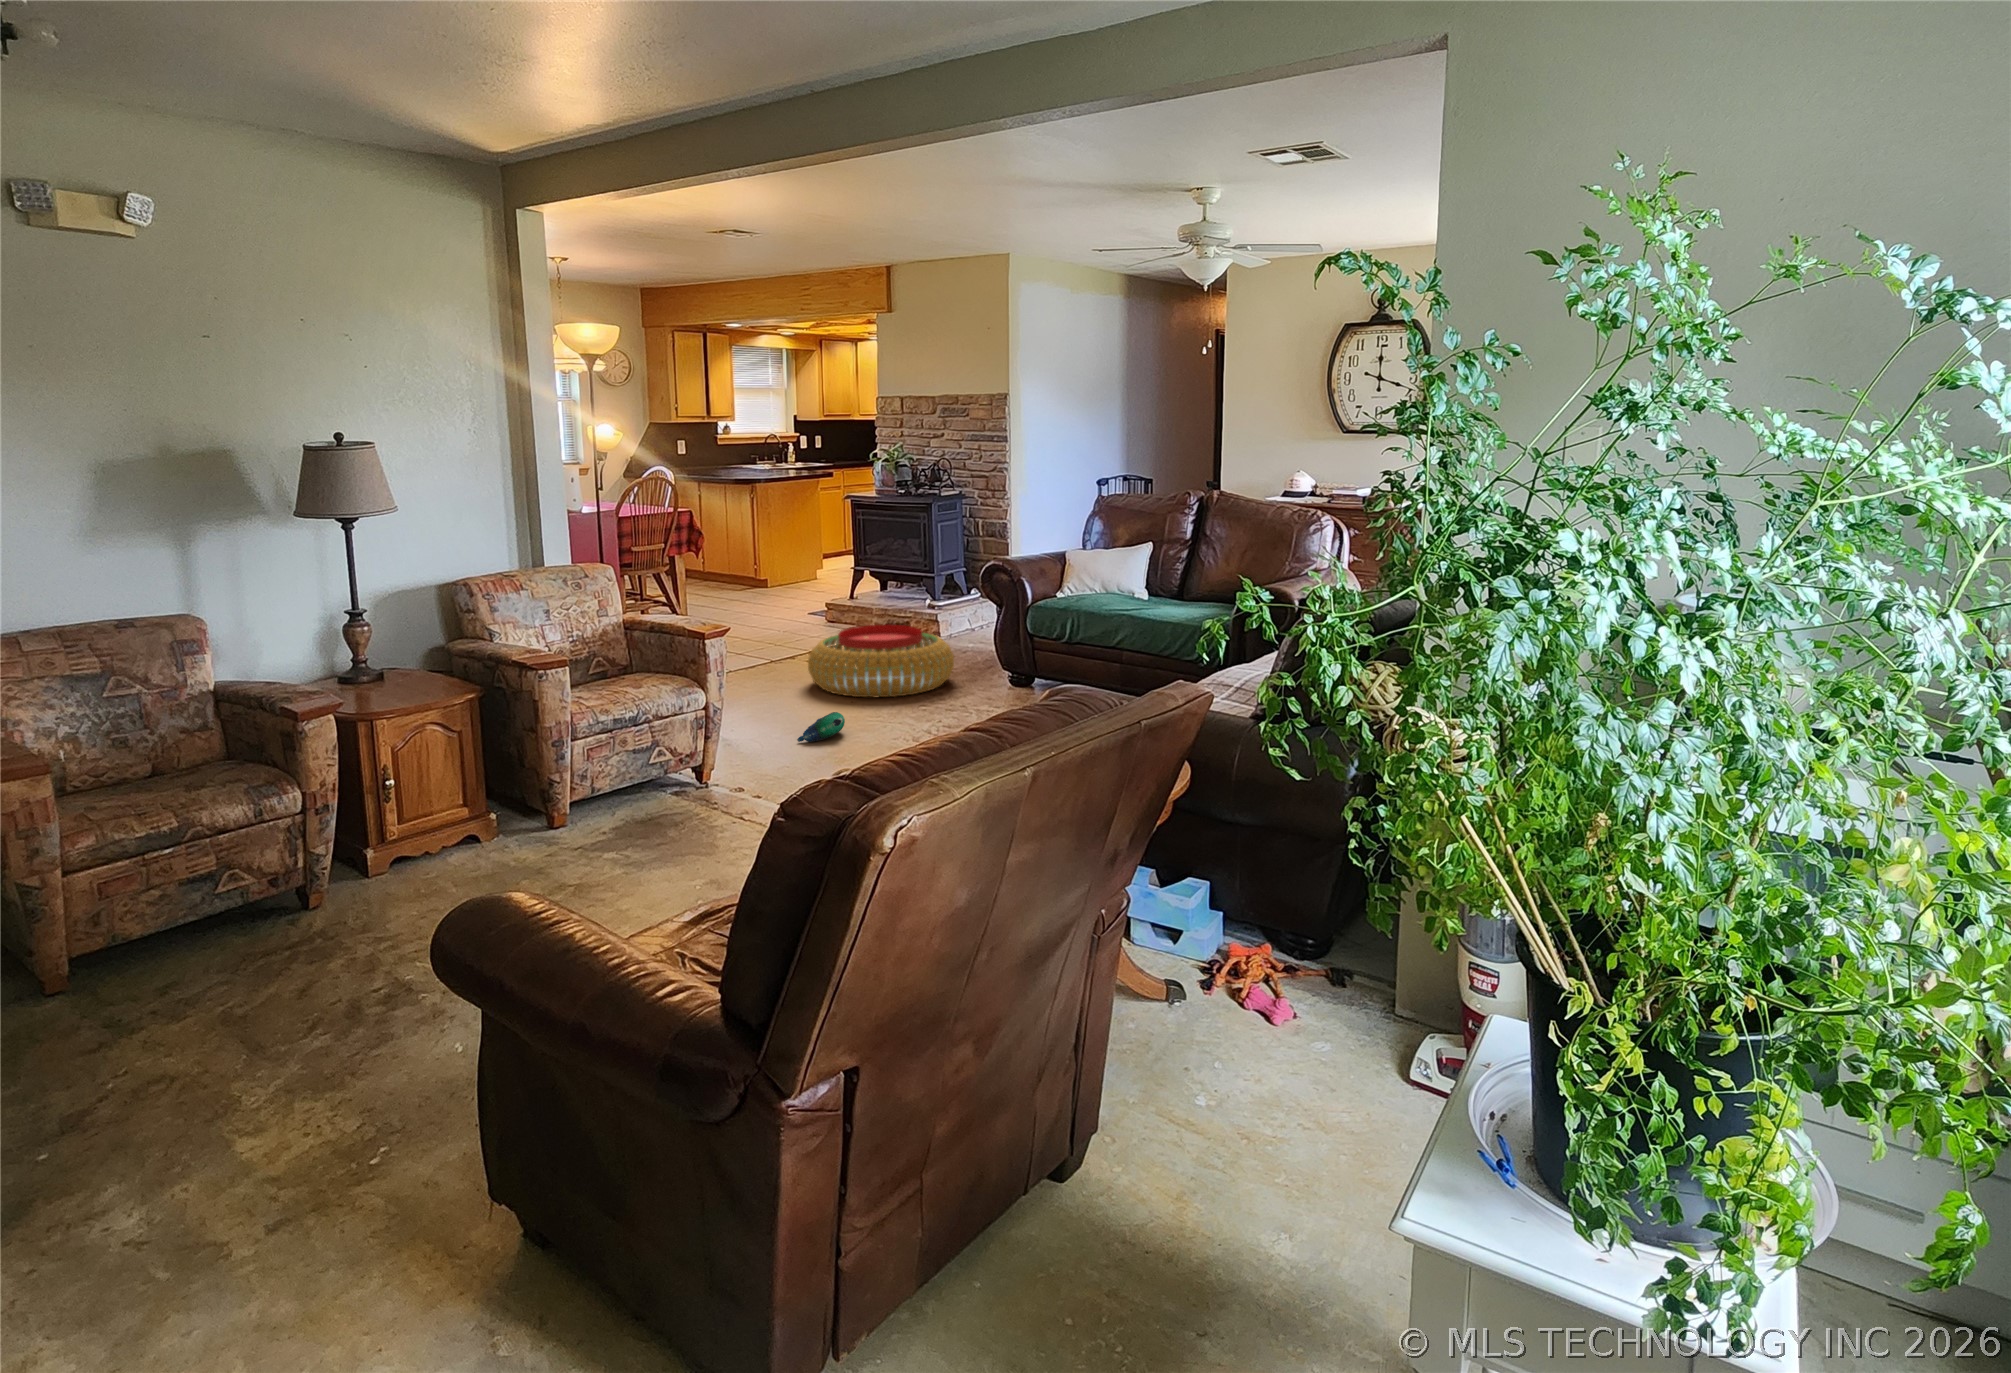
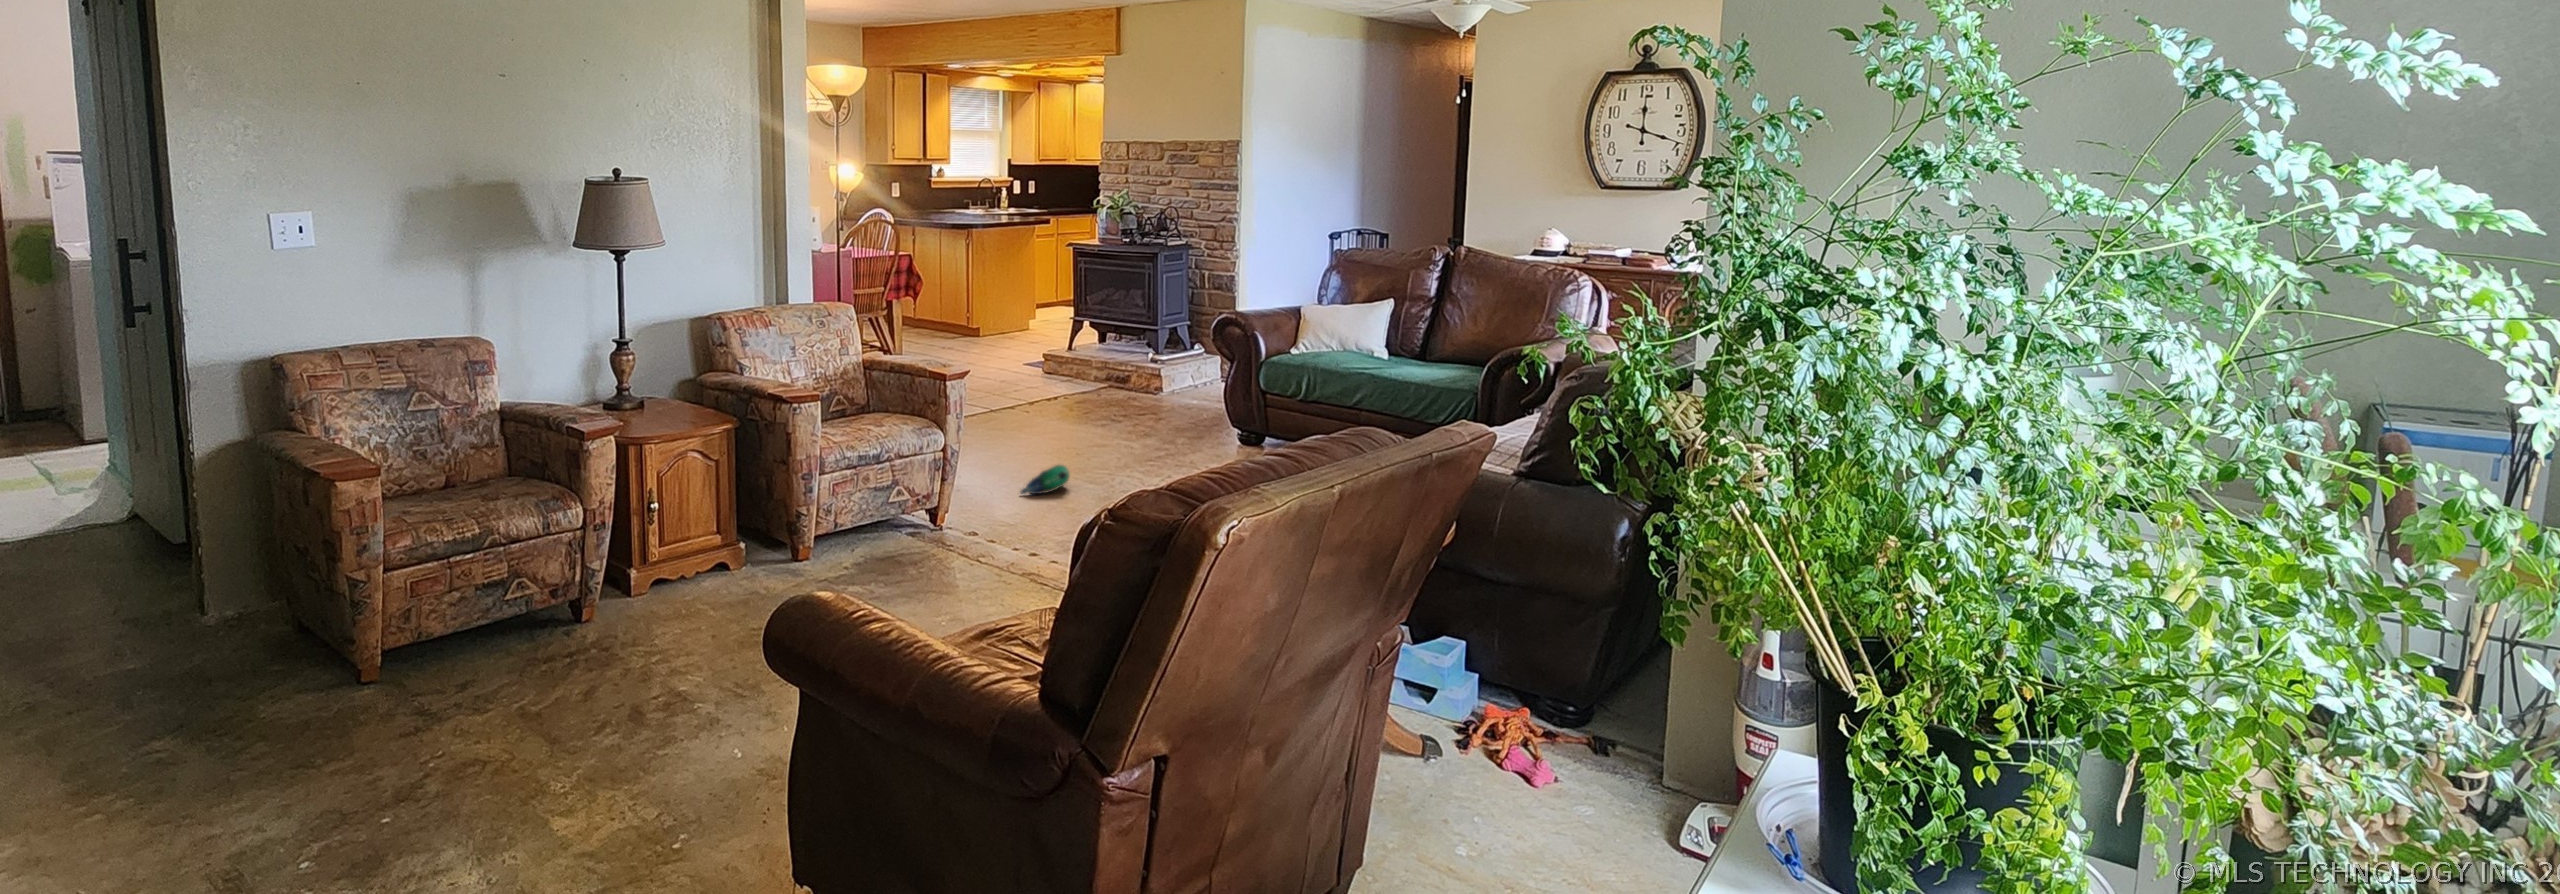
pouf: present [808,625,954,697] -> none [1026,377,1182,453]

